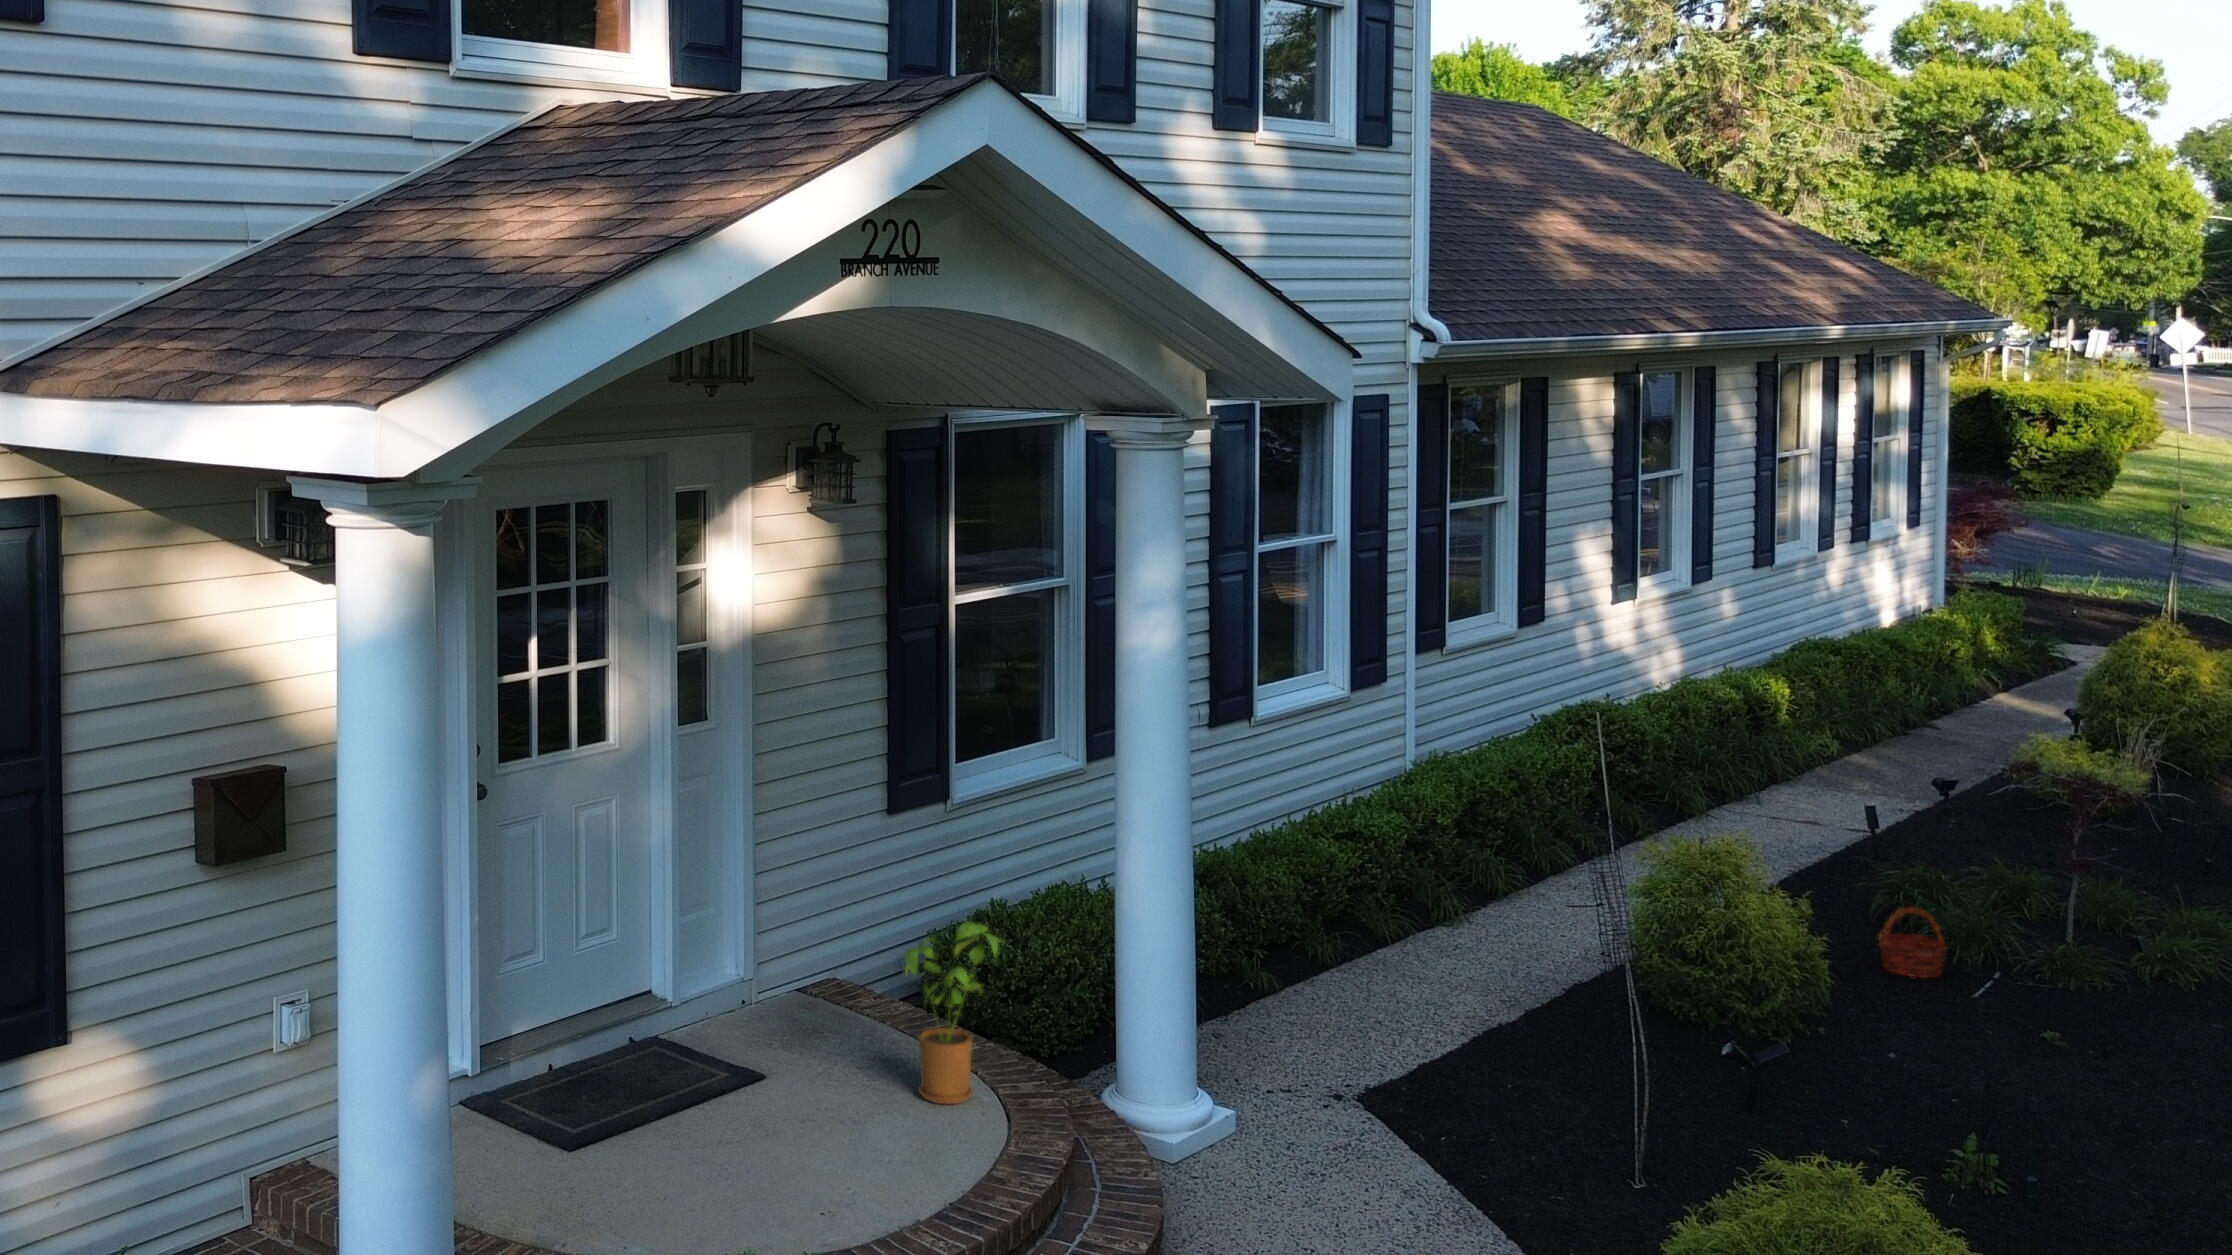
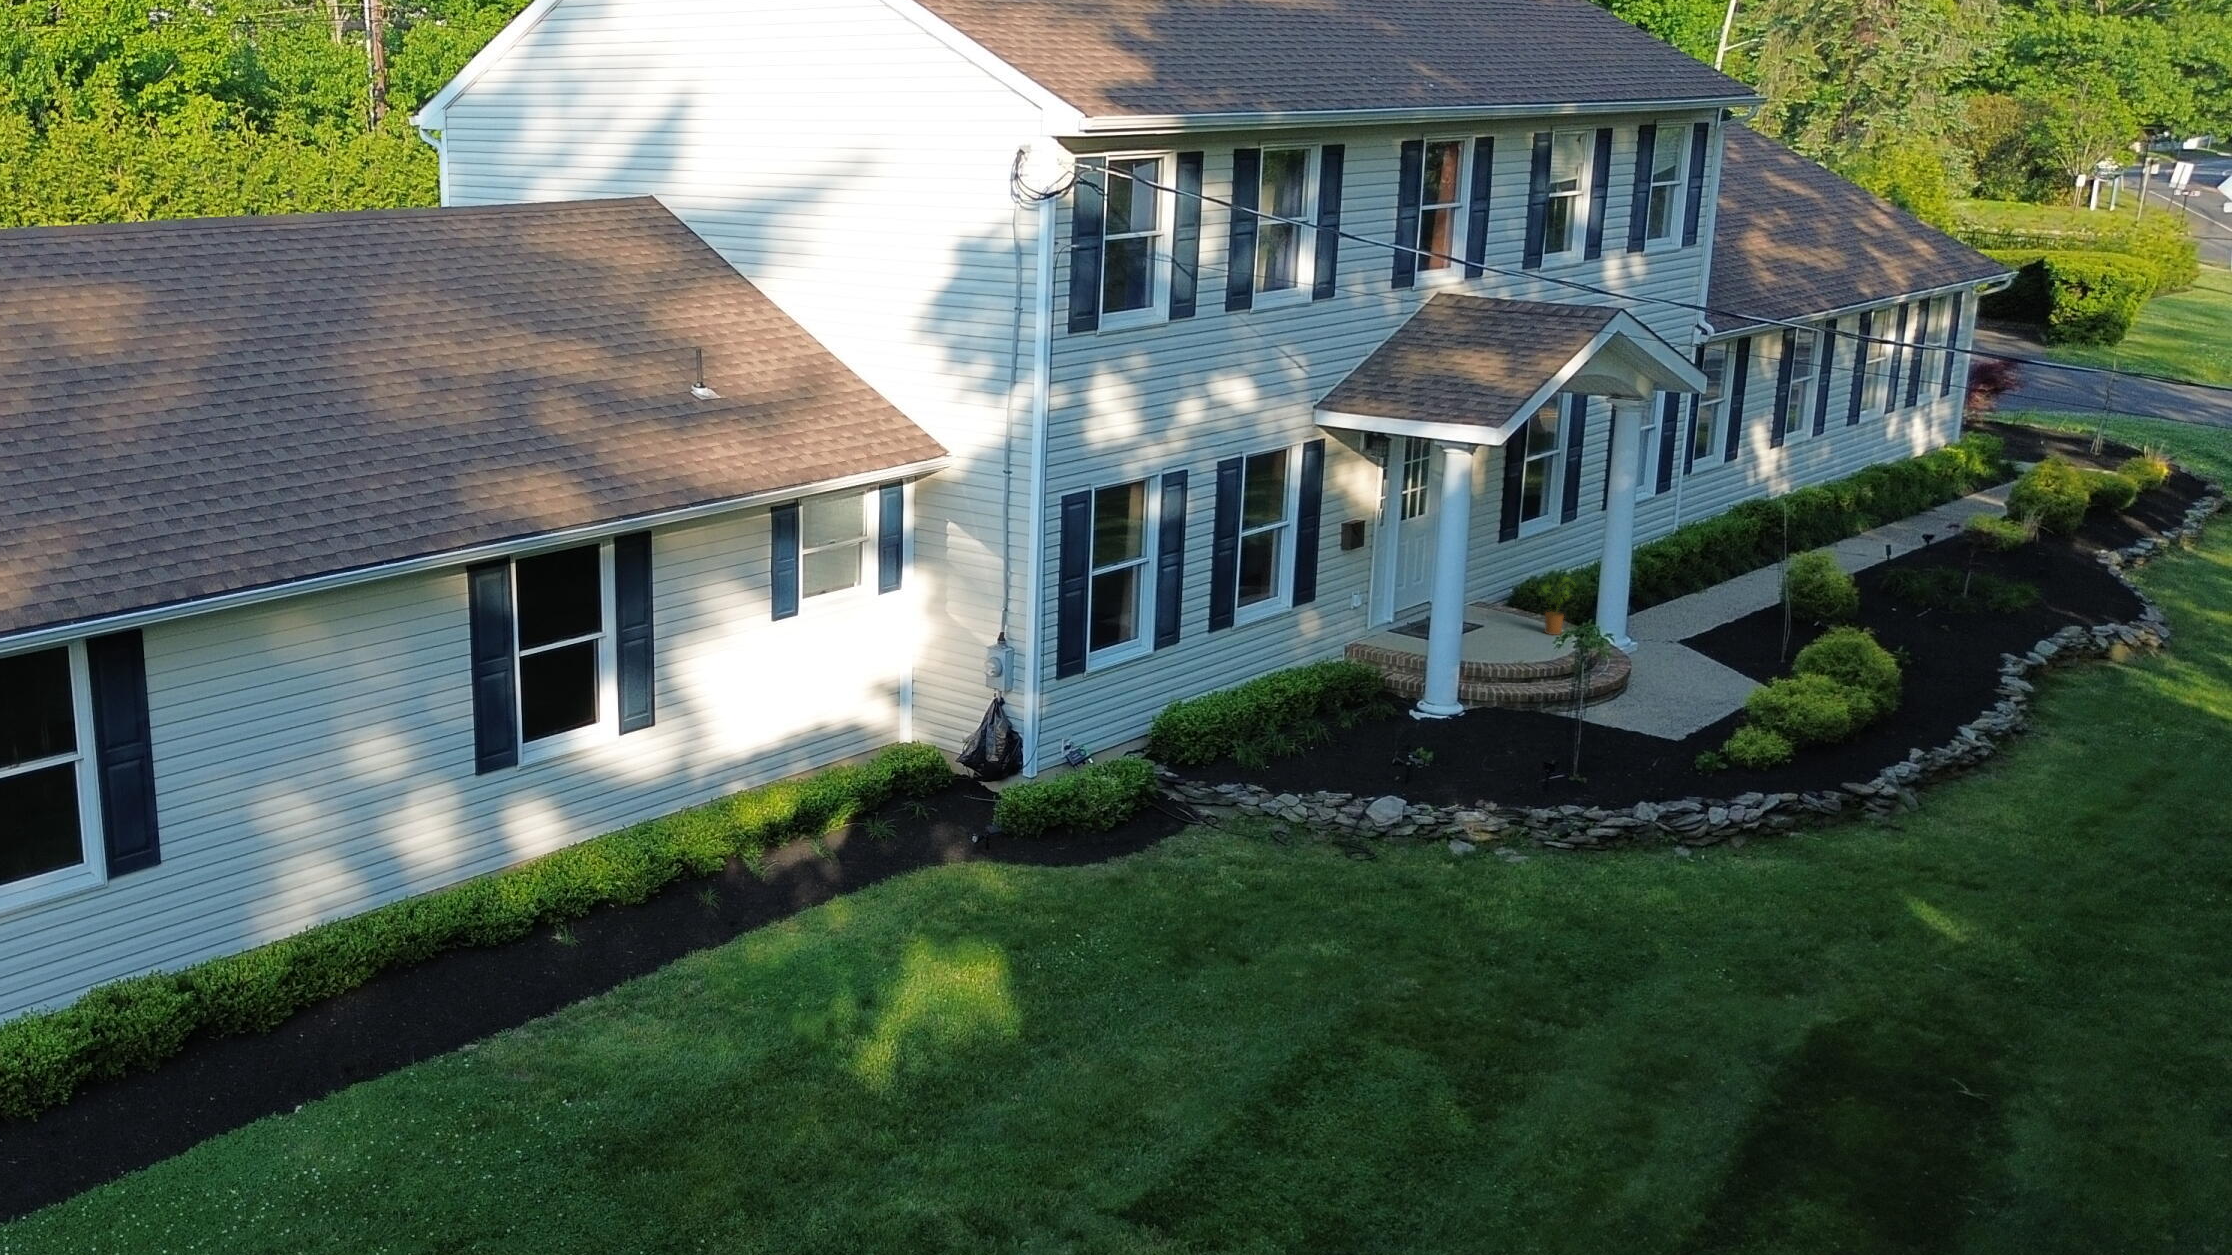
basket: present [1879,907,1946,978] -> none [1880,582,1908,610]

